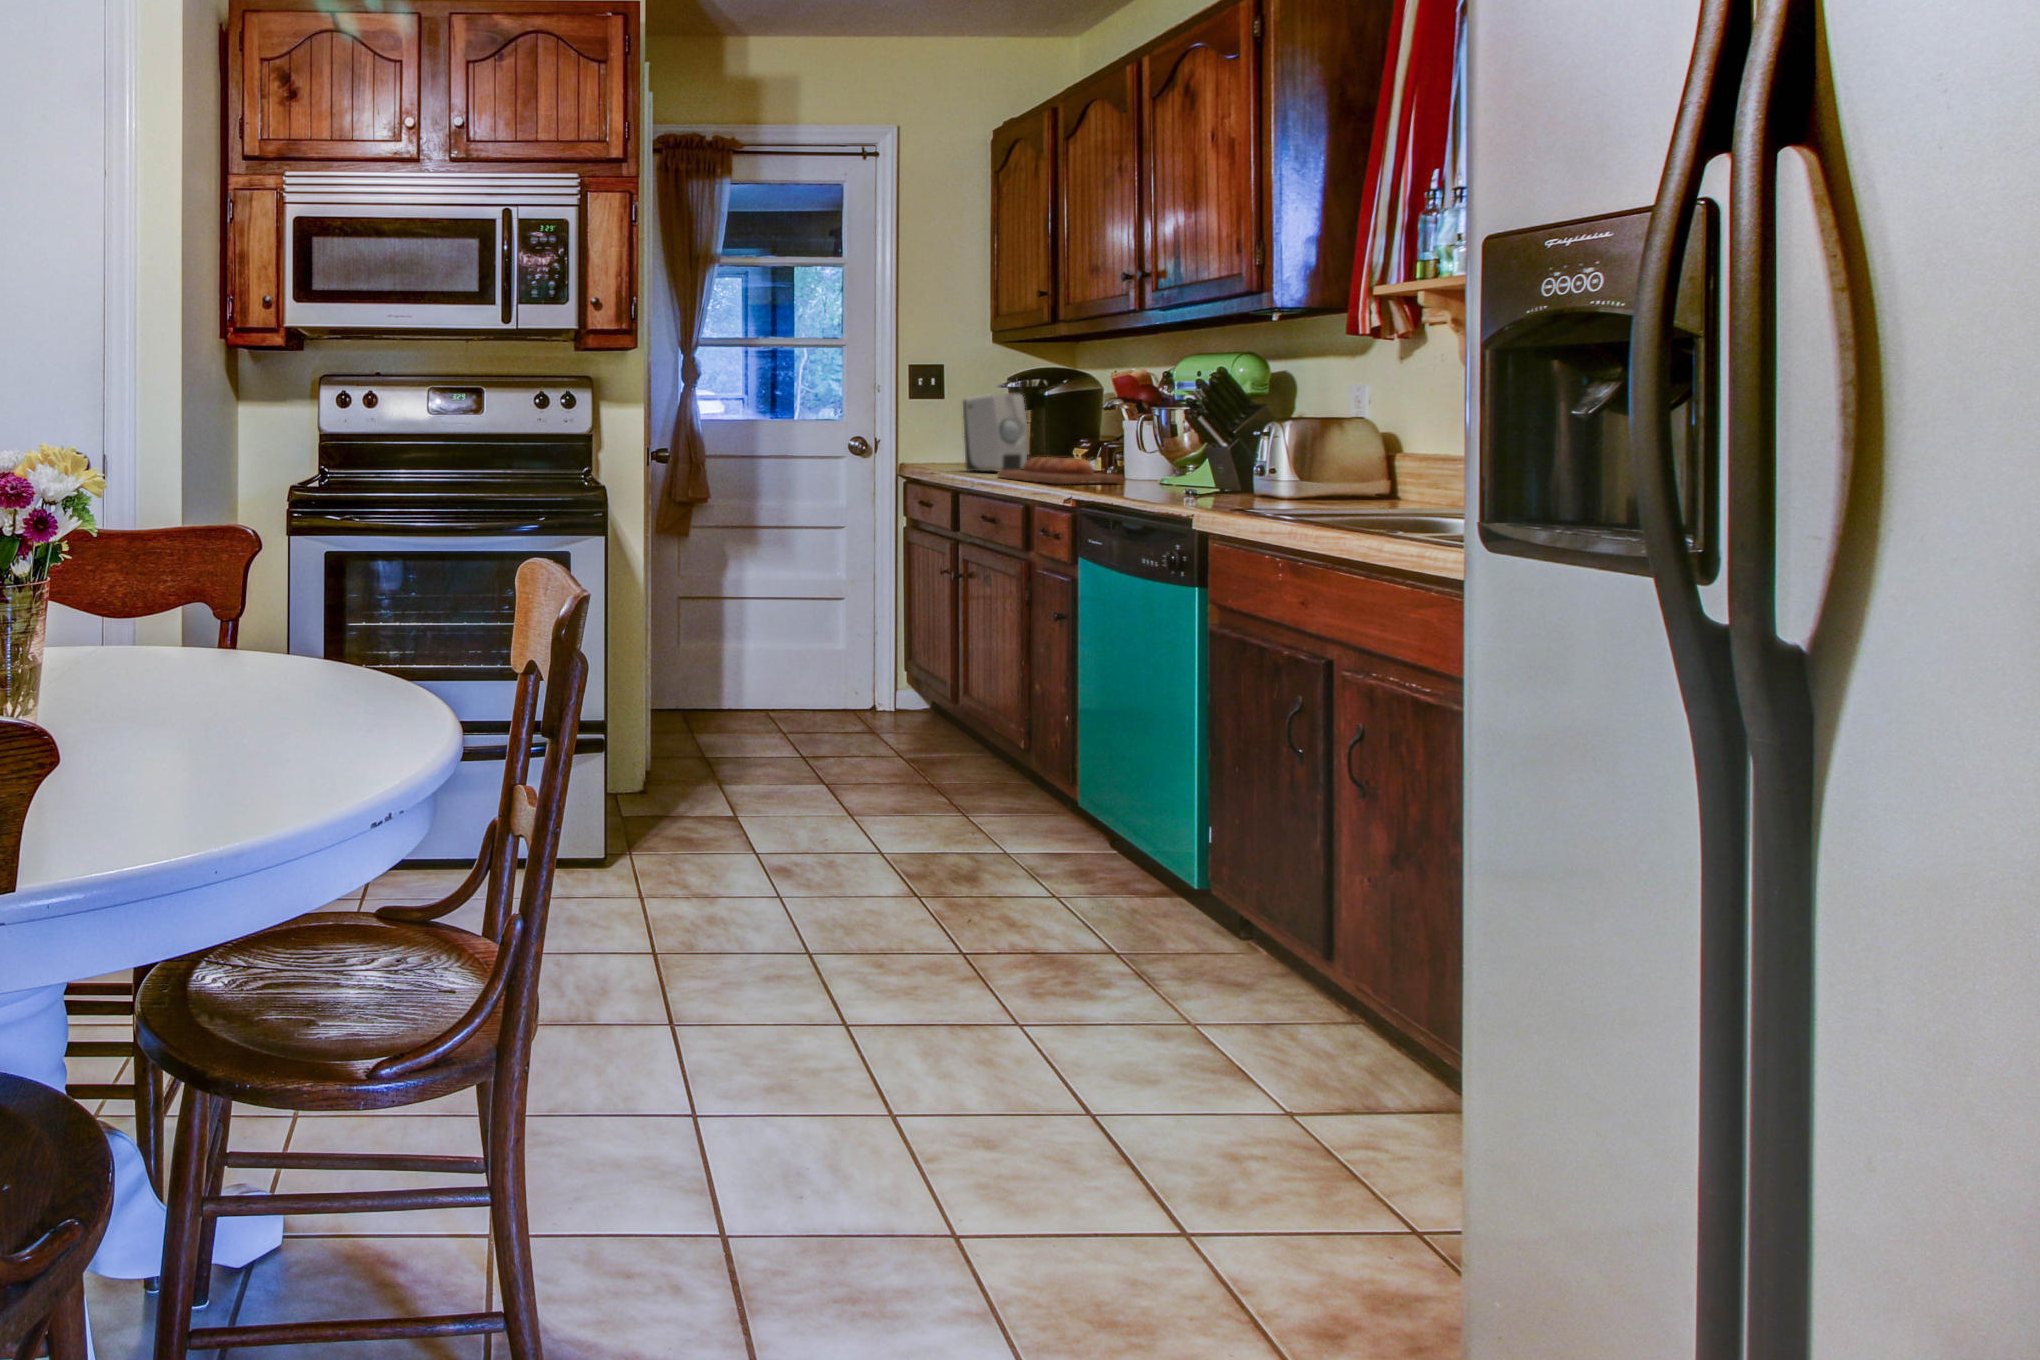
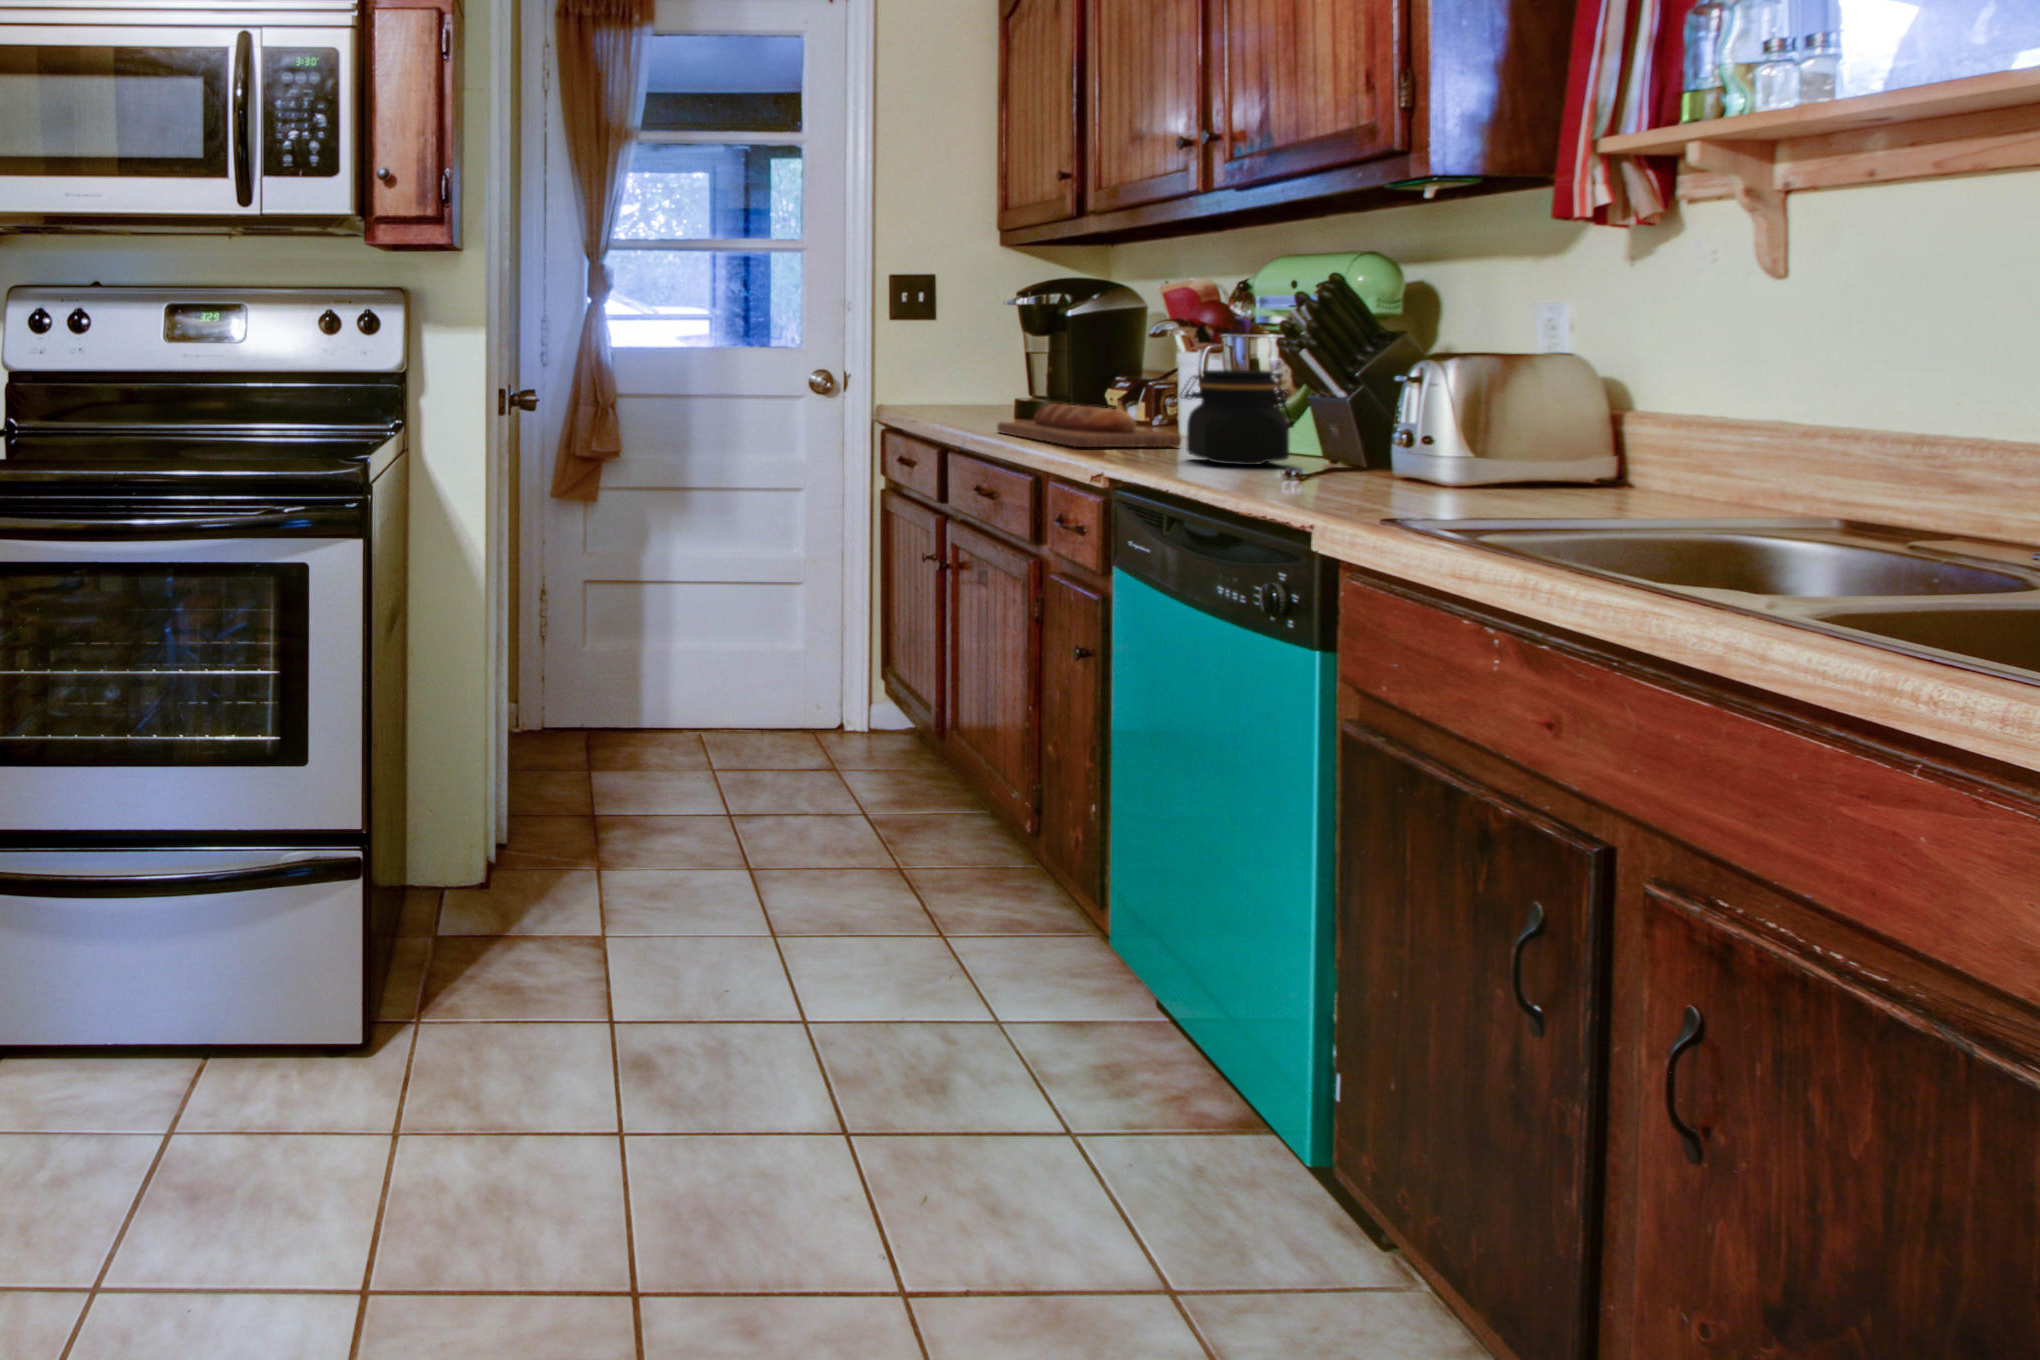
soap dispenser: present [963,393,1027,471] -> none [955,312,1043,423]
jar: none [1122,430,1196,491] -> present [1181,370,1294,465]

